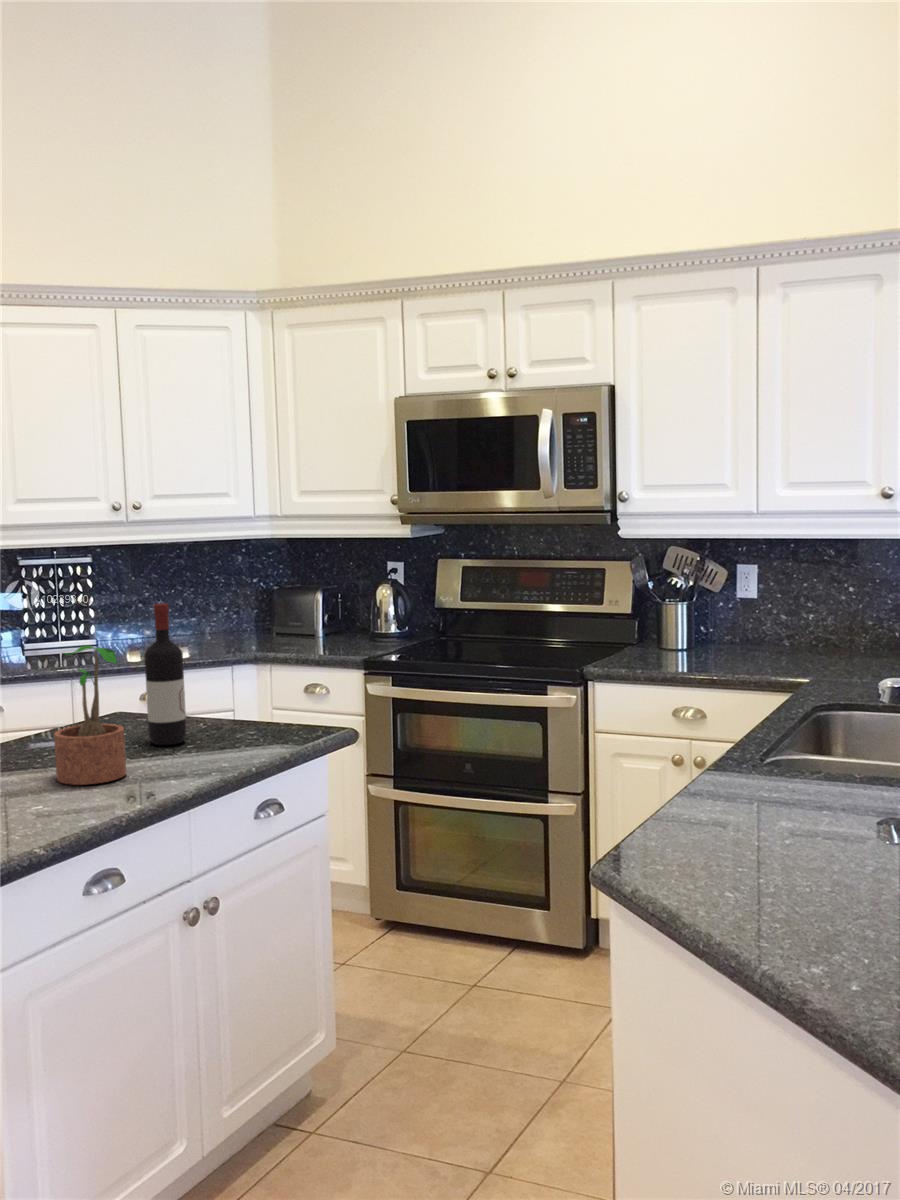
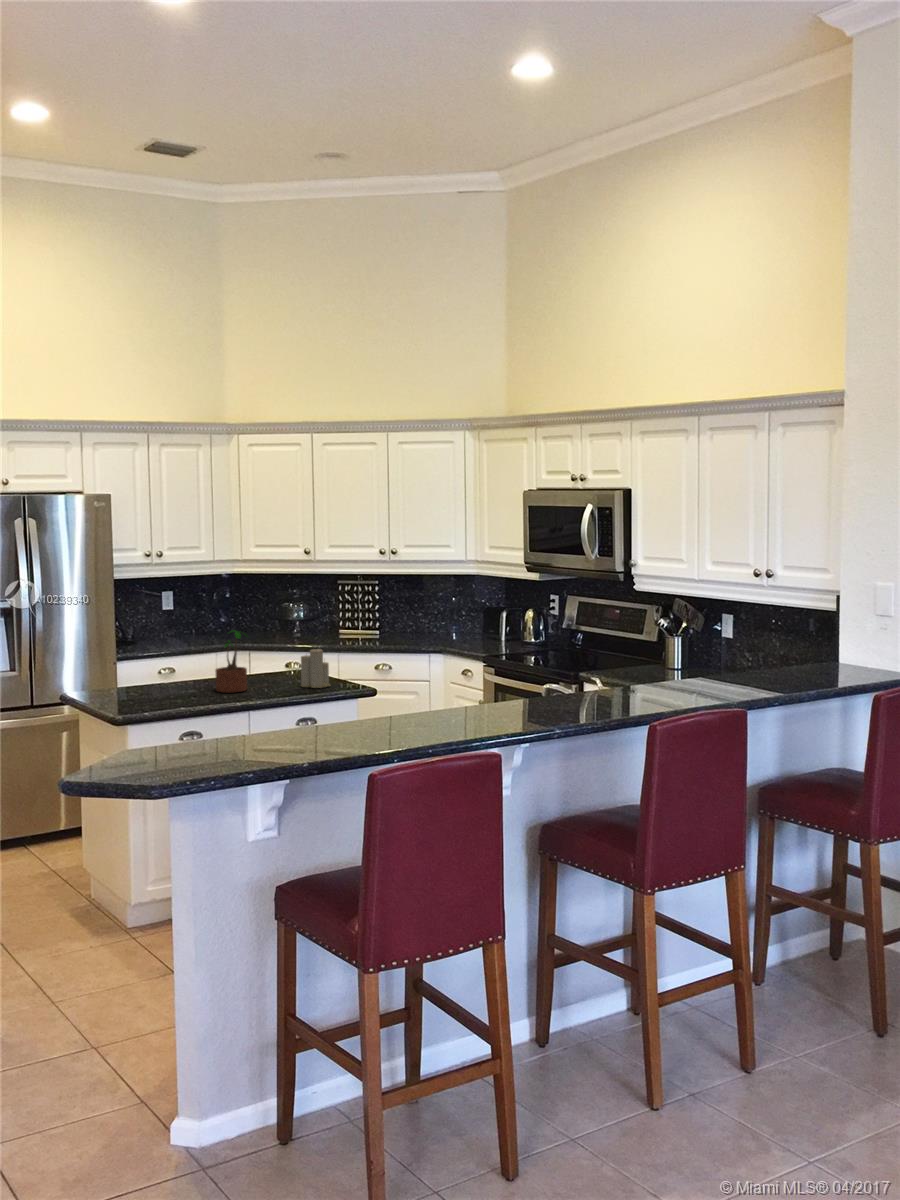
wine bottle: present [144,604,186,745] -> none [278,613,297,683]
candle: none [210,663,270,749] -> present [301,649,330,688]

